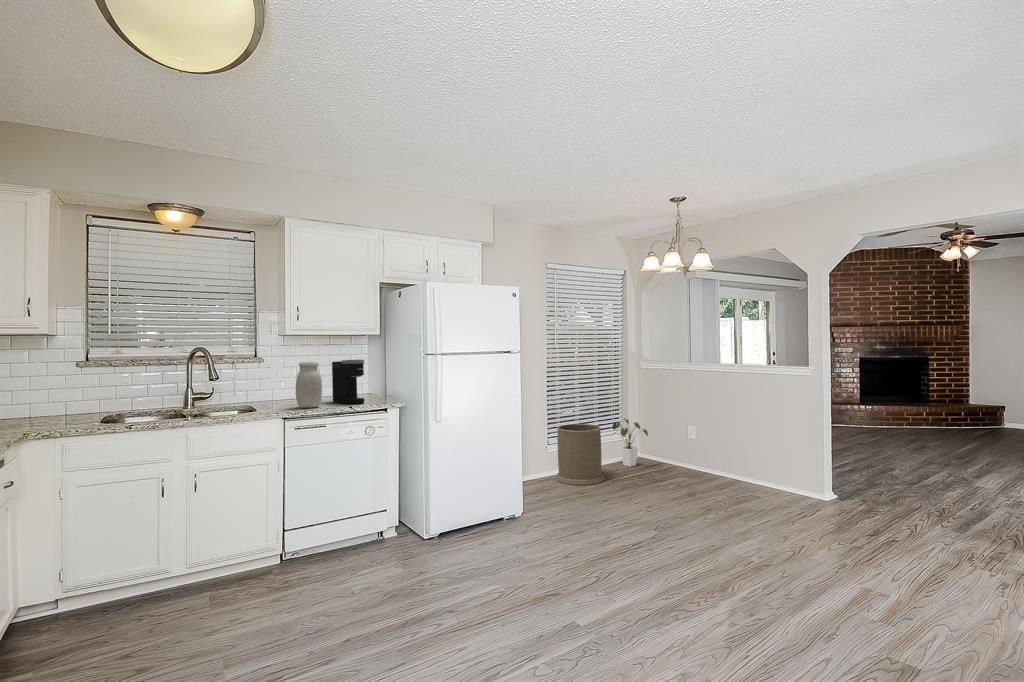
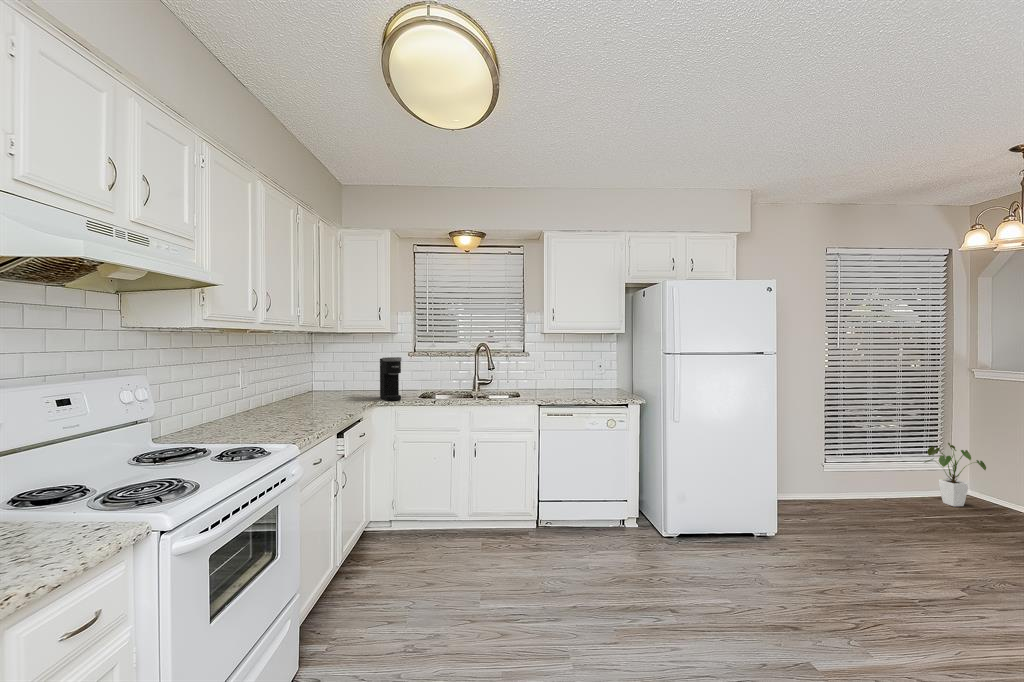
coffee maker: present [332,360,364,404] -> present [380,357,401,401]
jar: present [296,361,322,408] -> none [551,358,572,398]
trash can: present [556,424,605,485] -> none [835,442,907,519]

